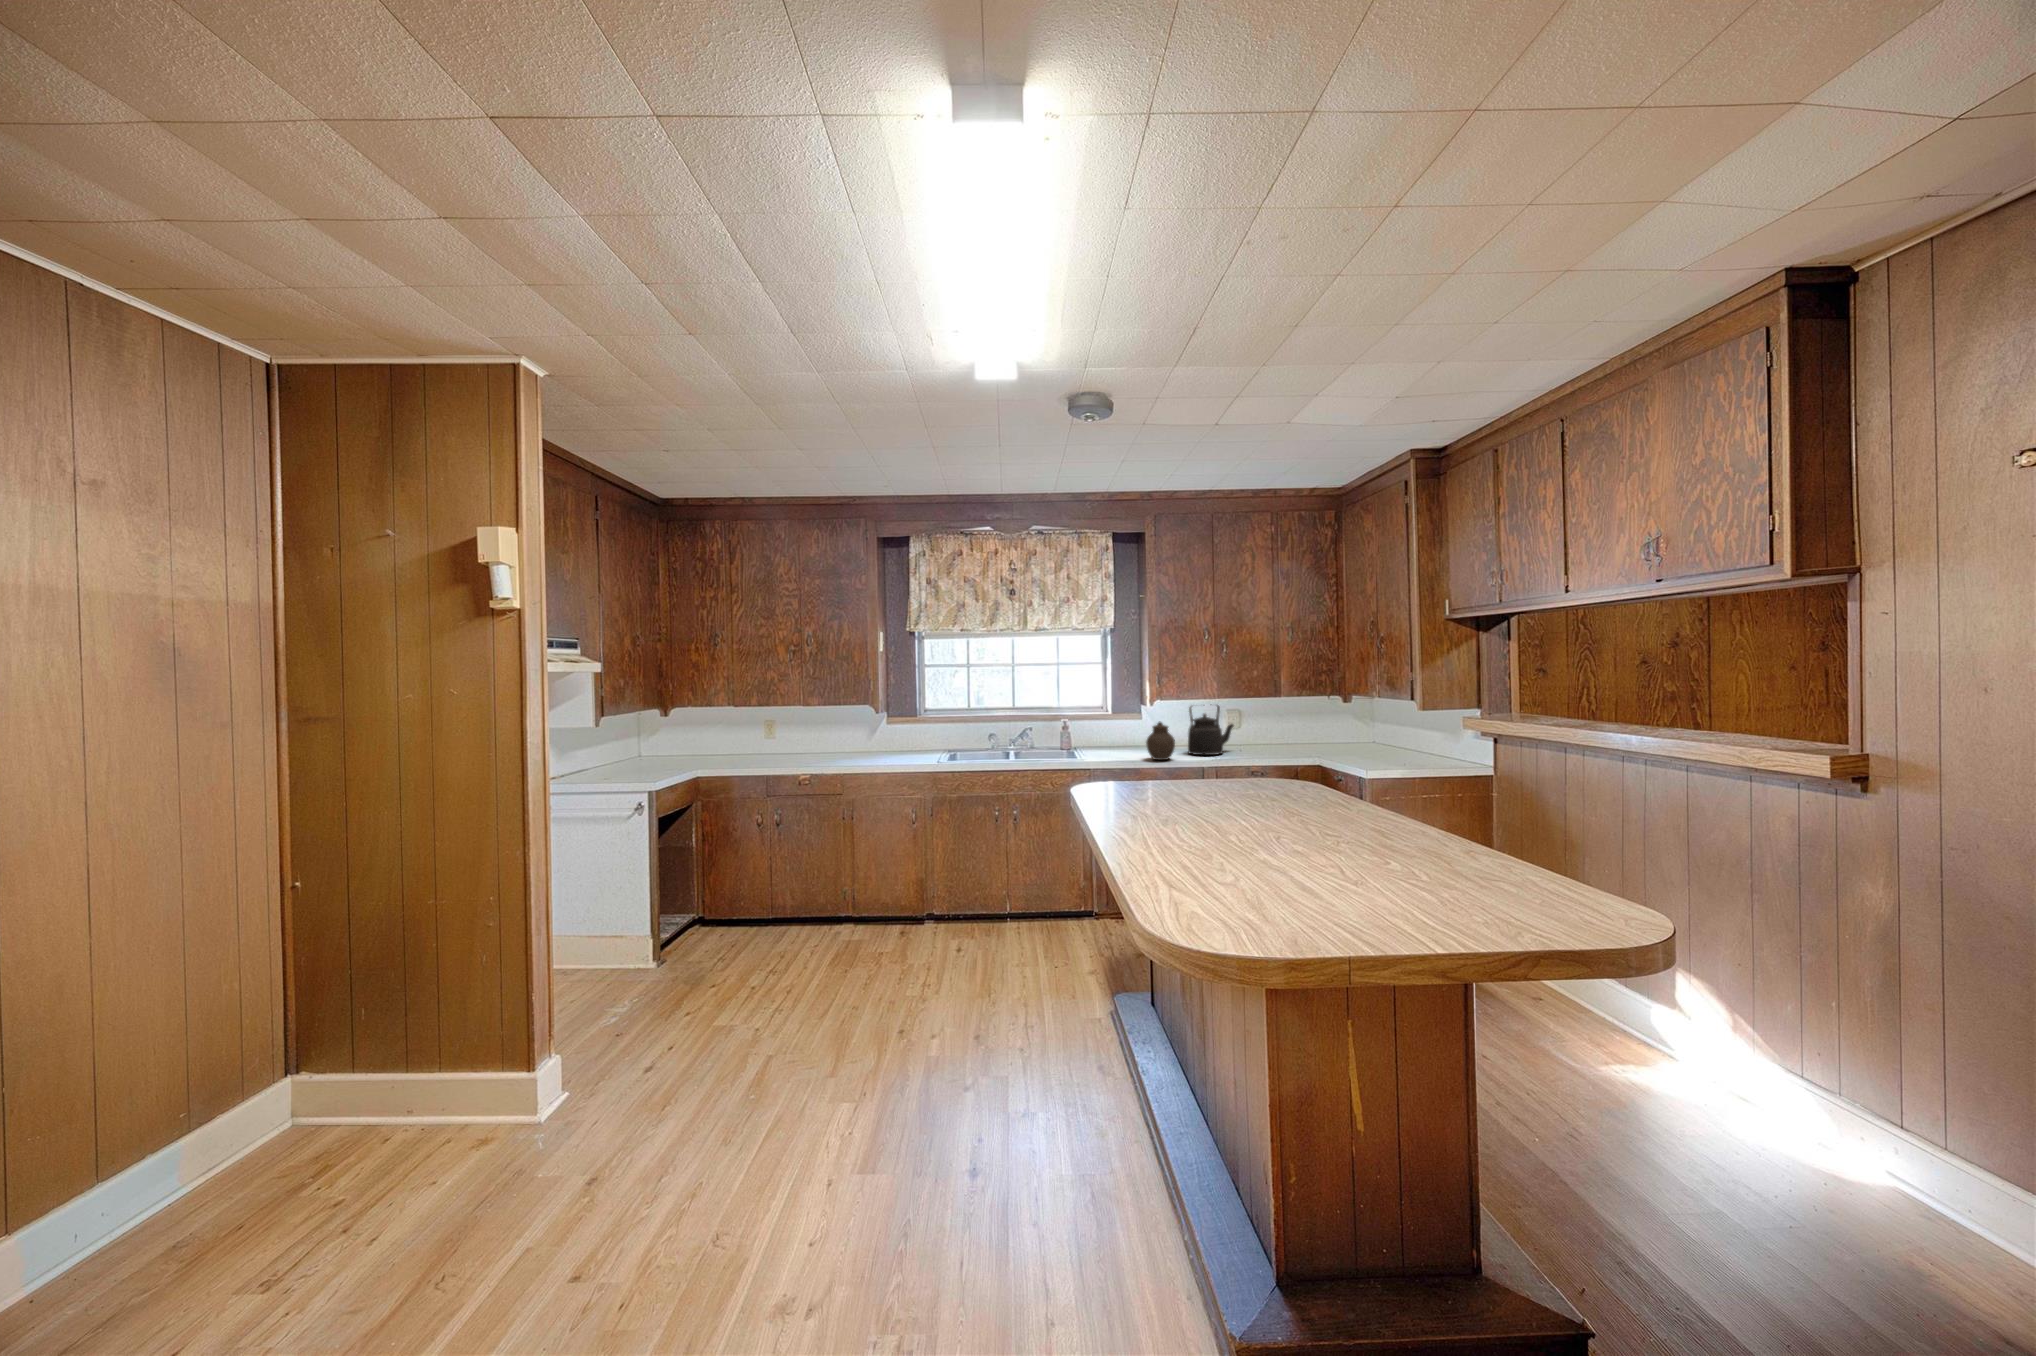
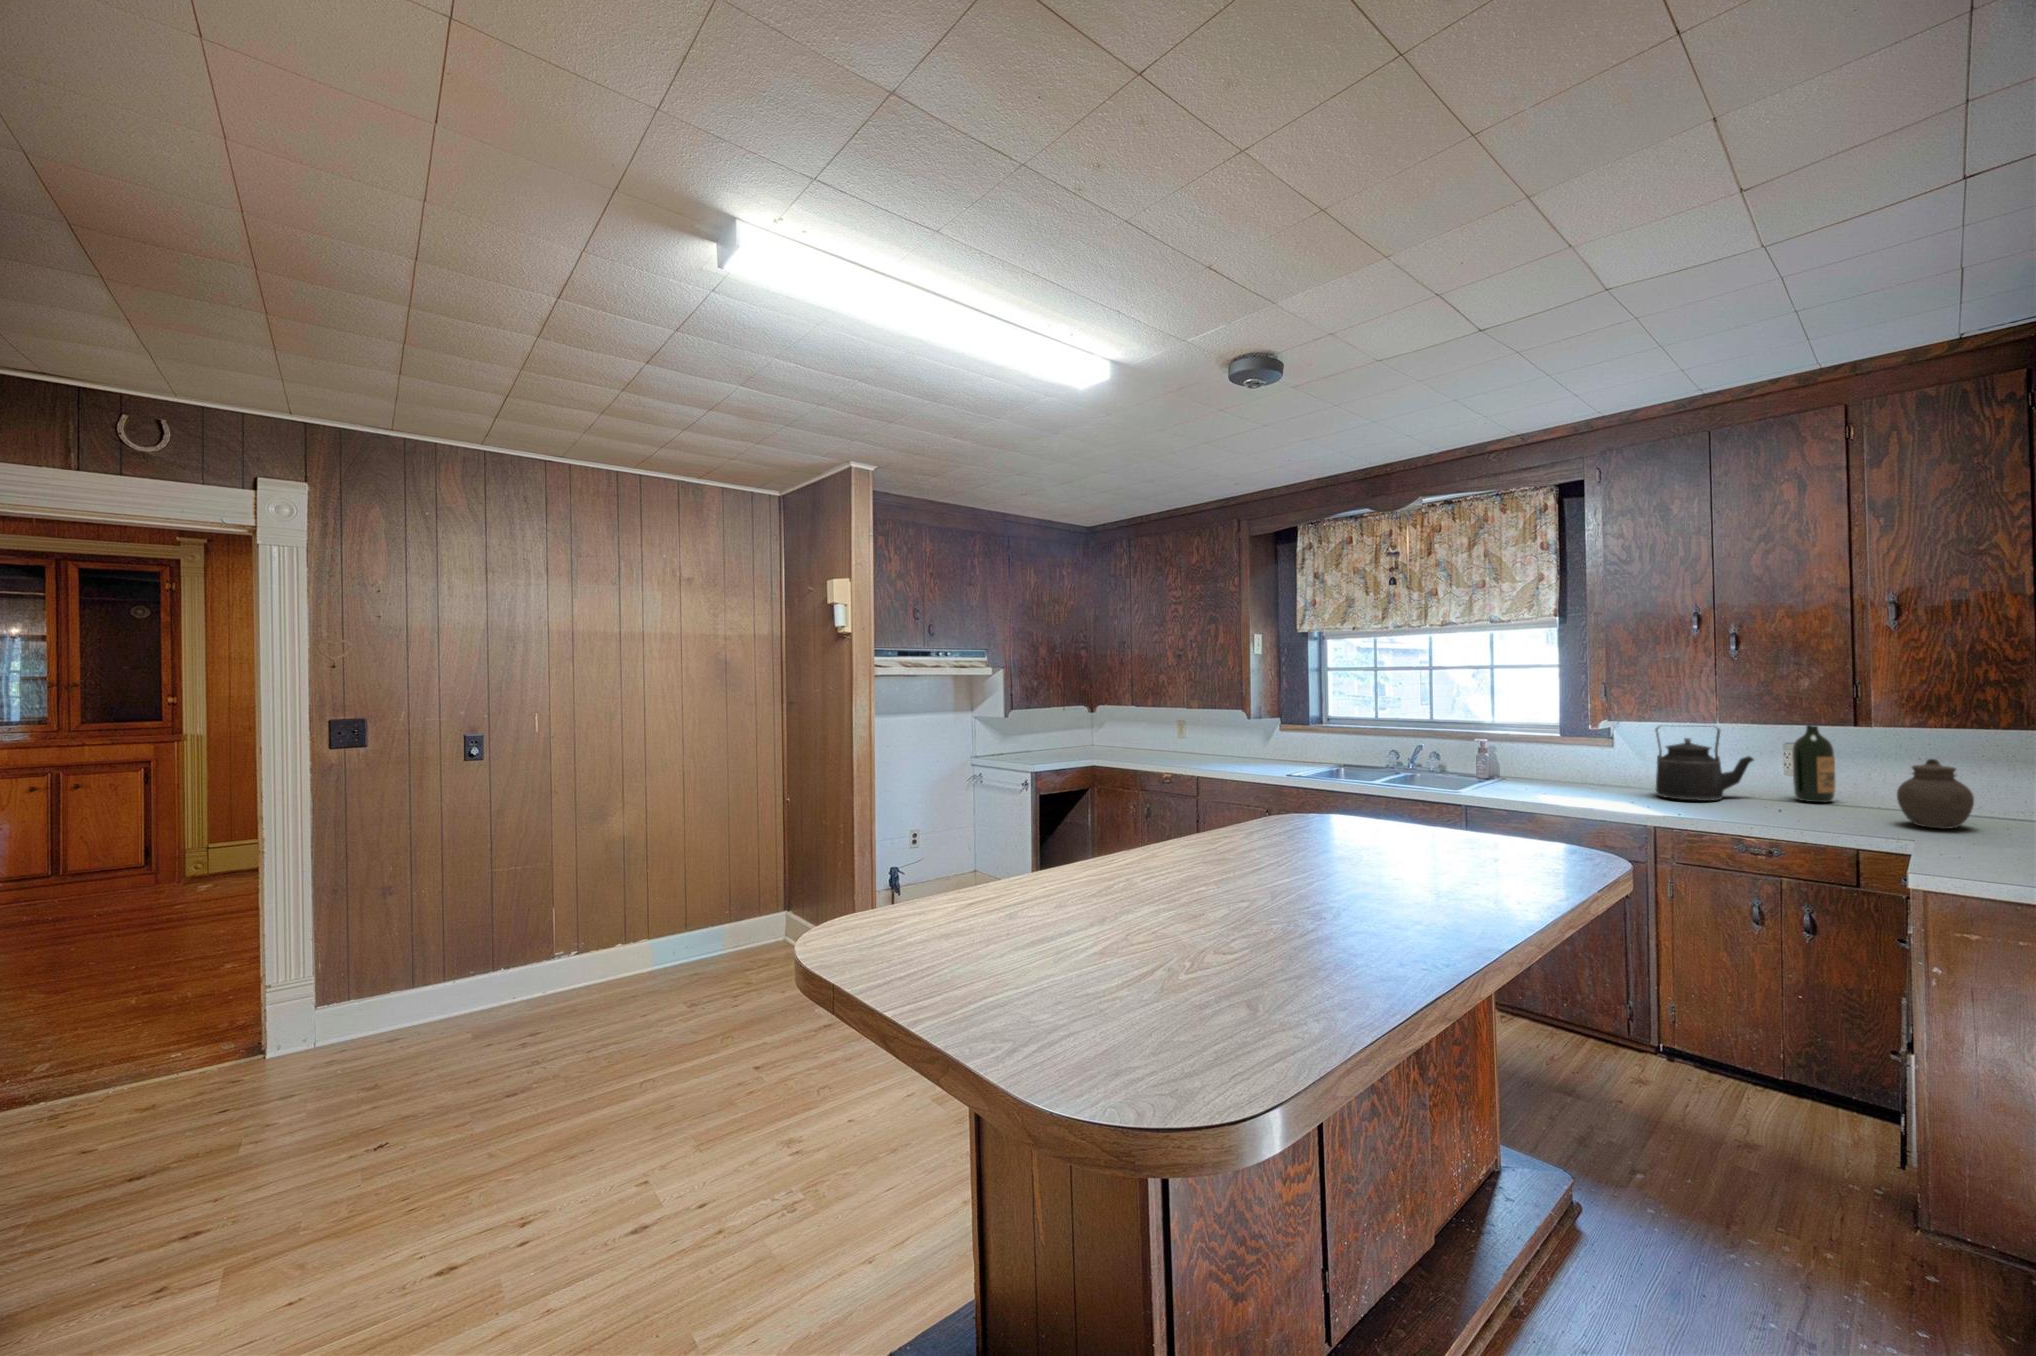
wine bottle: none [1251,695,1270,750] -> present [1792,725,1835,802]
jar: present [1146,721,1175,760] -> present [1897,759,1974,829]

